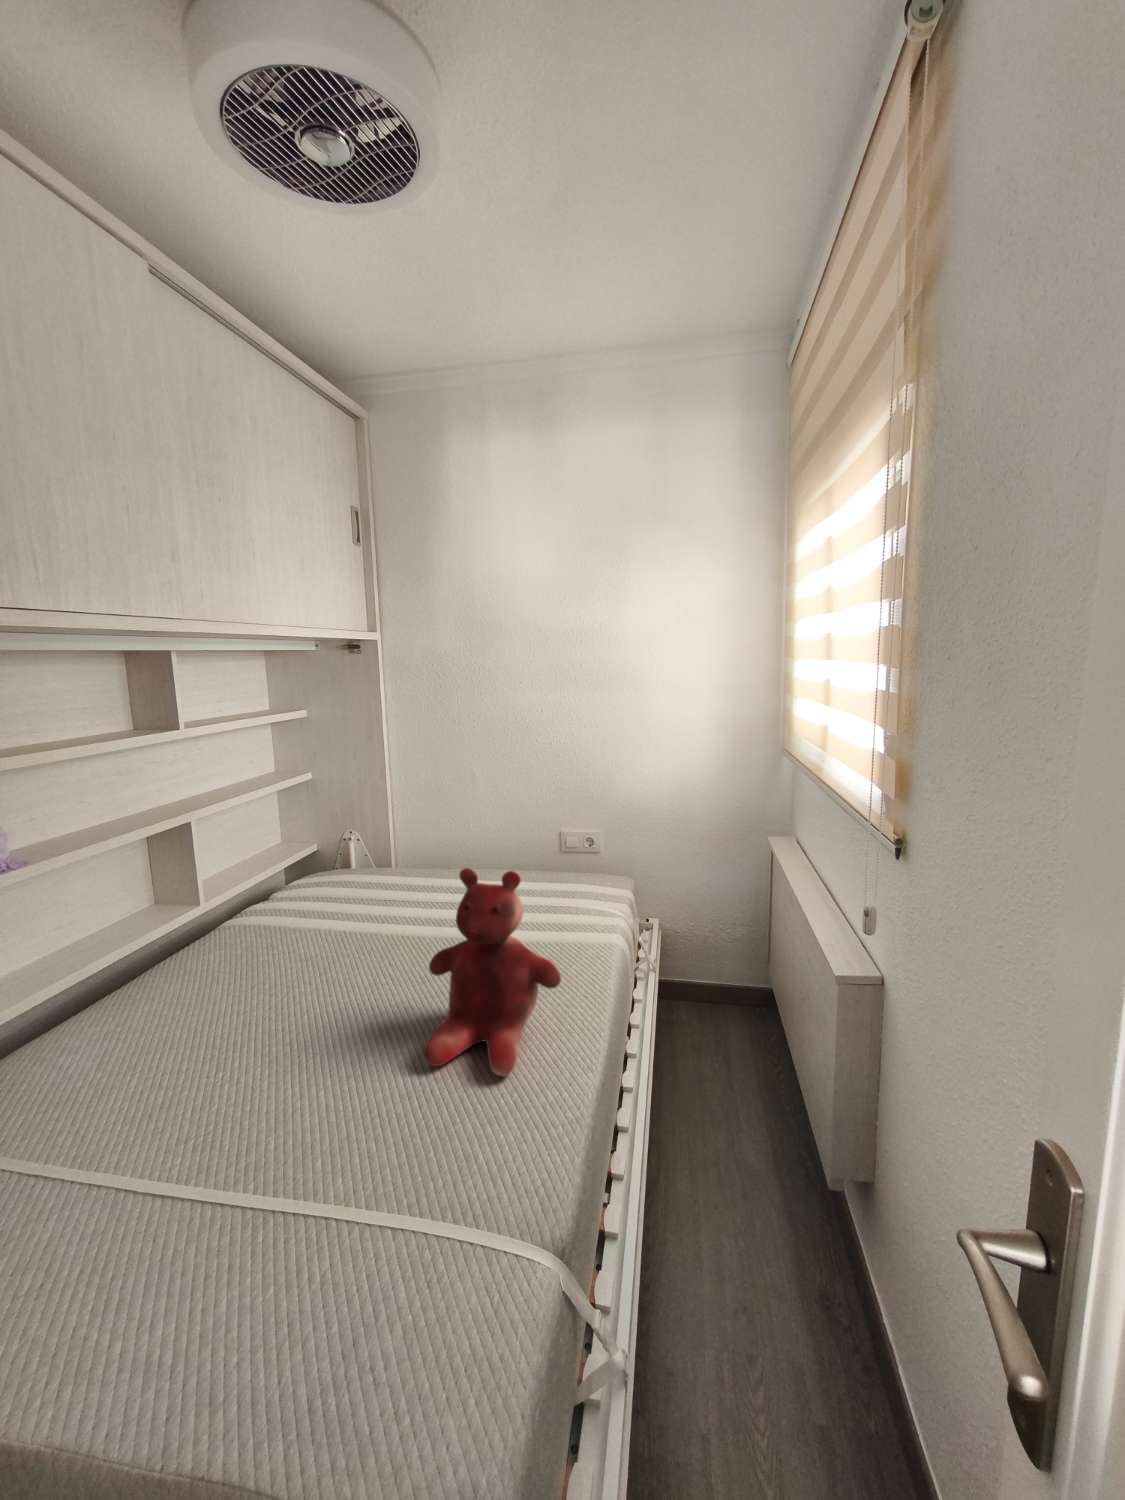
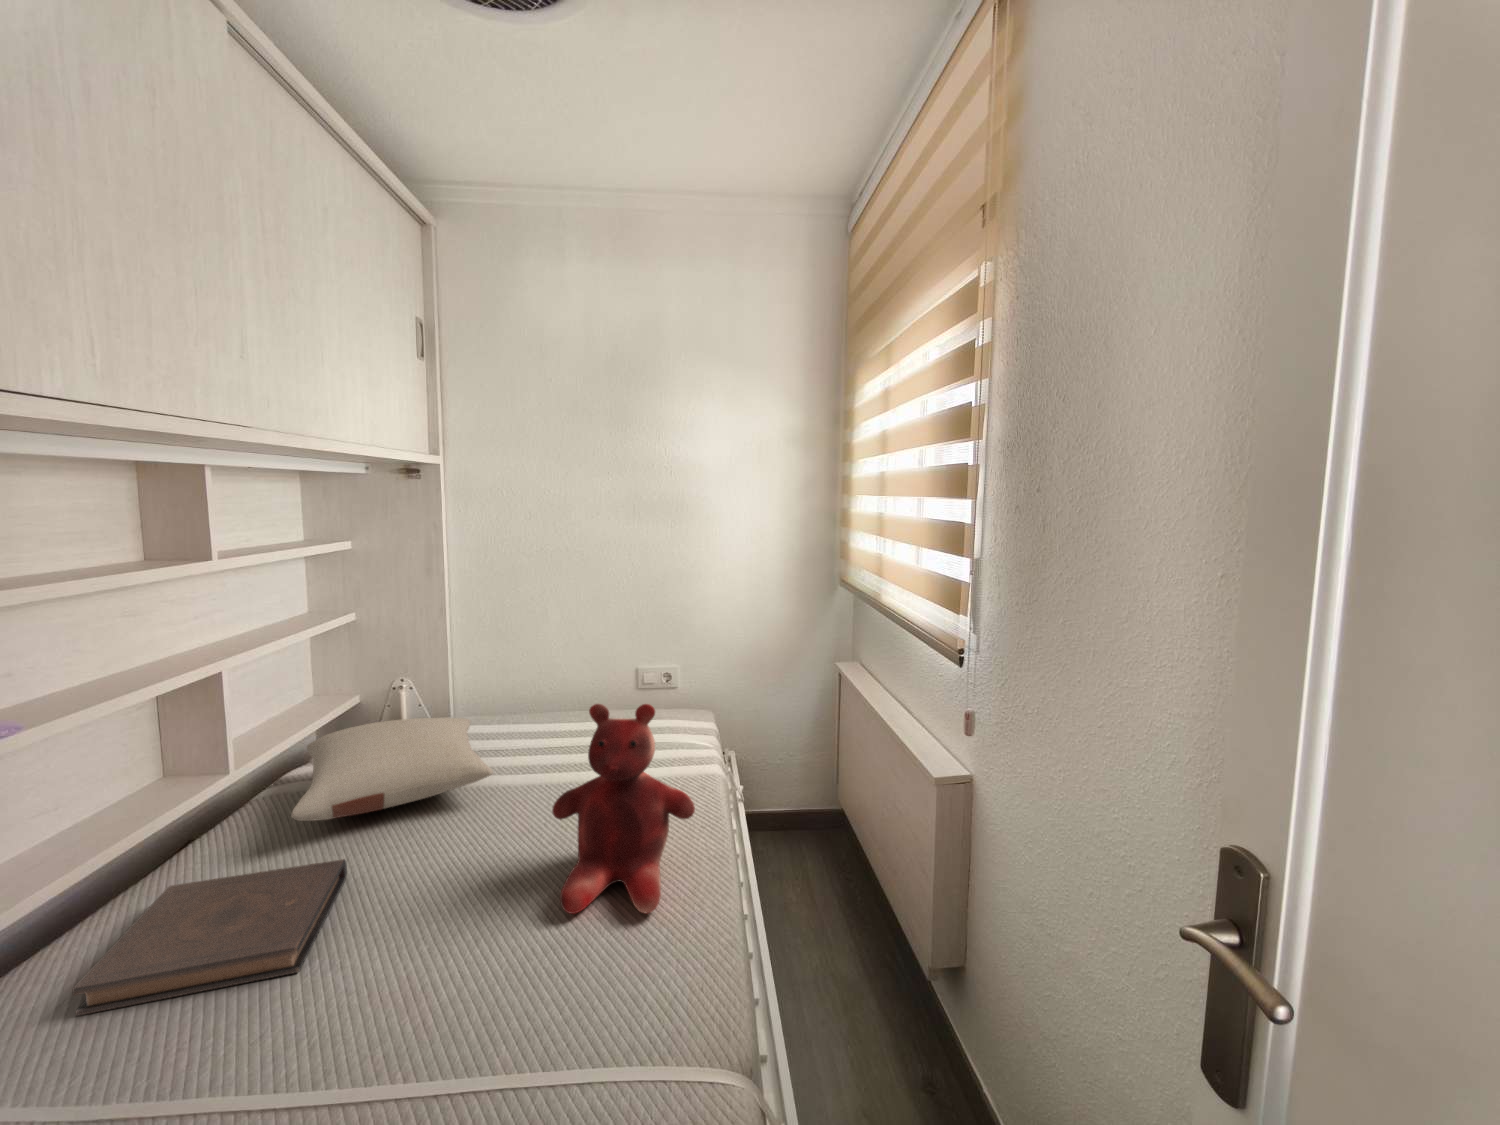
pillow: none [228,873,396,954] -> present [291,718,493,821]
book: none [47,990,264,1091] -> present [73,859,347,1016]

